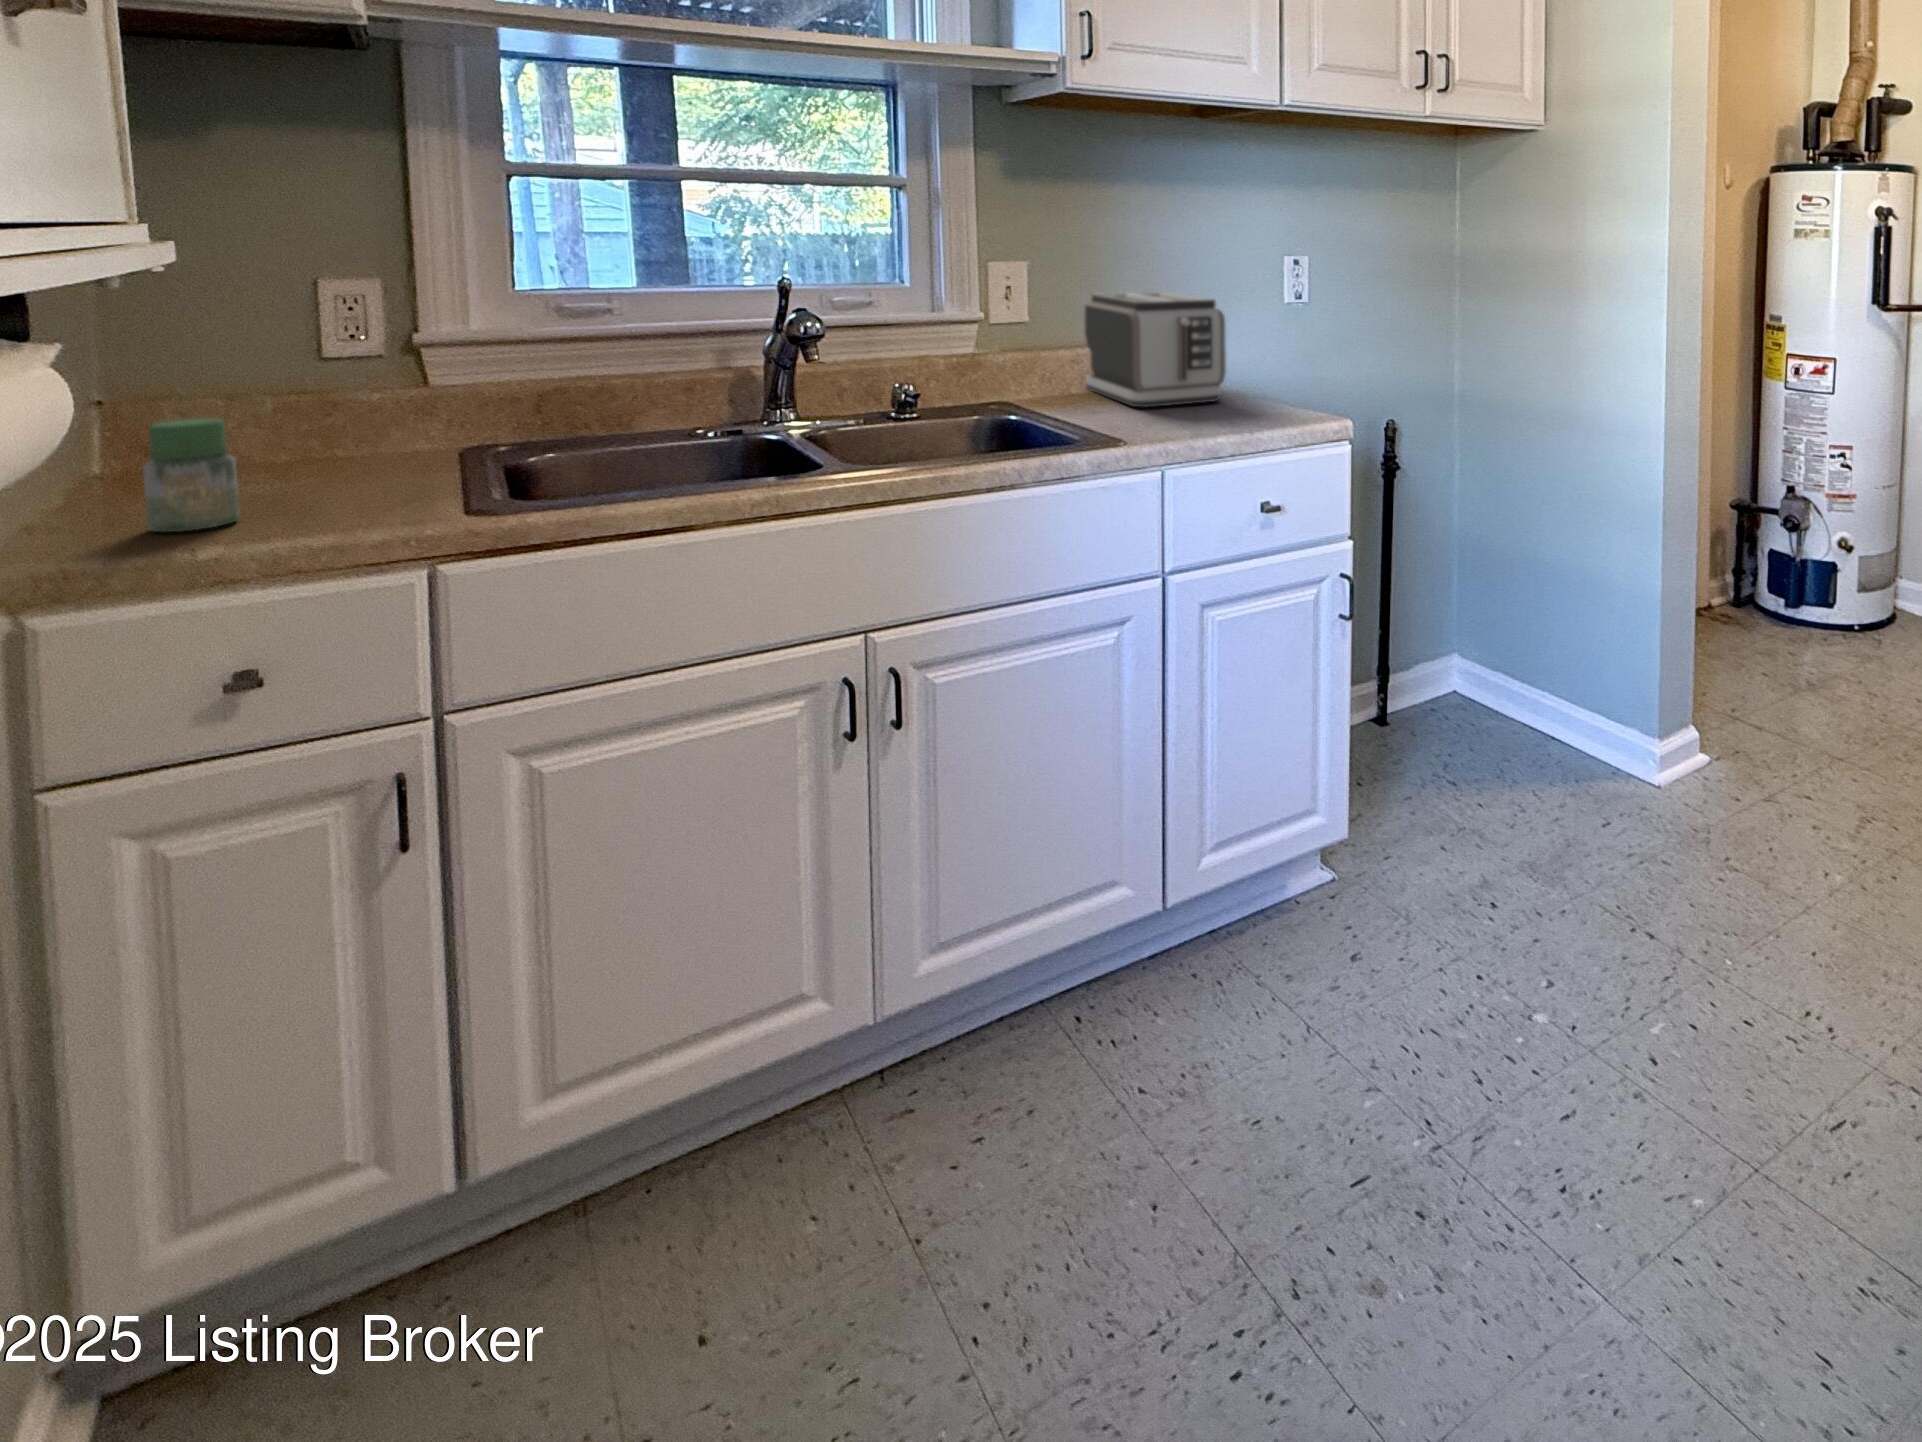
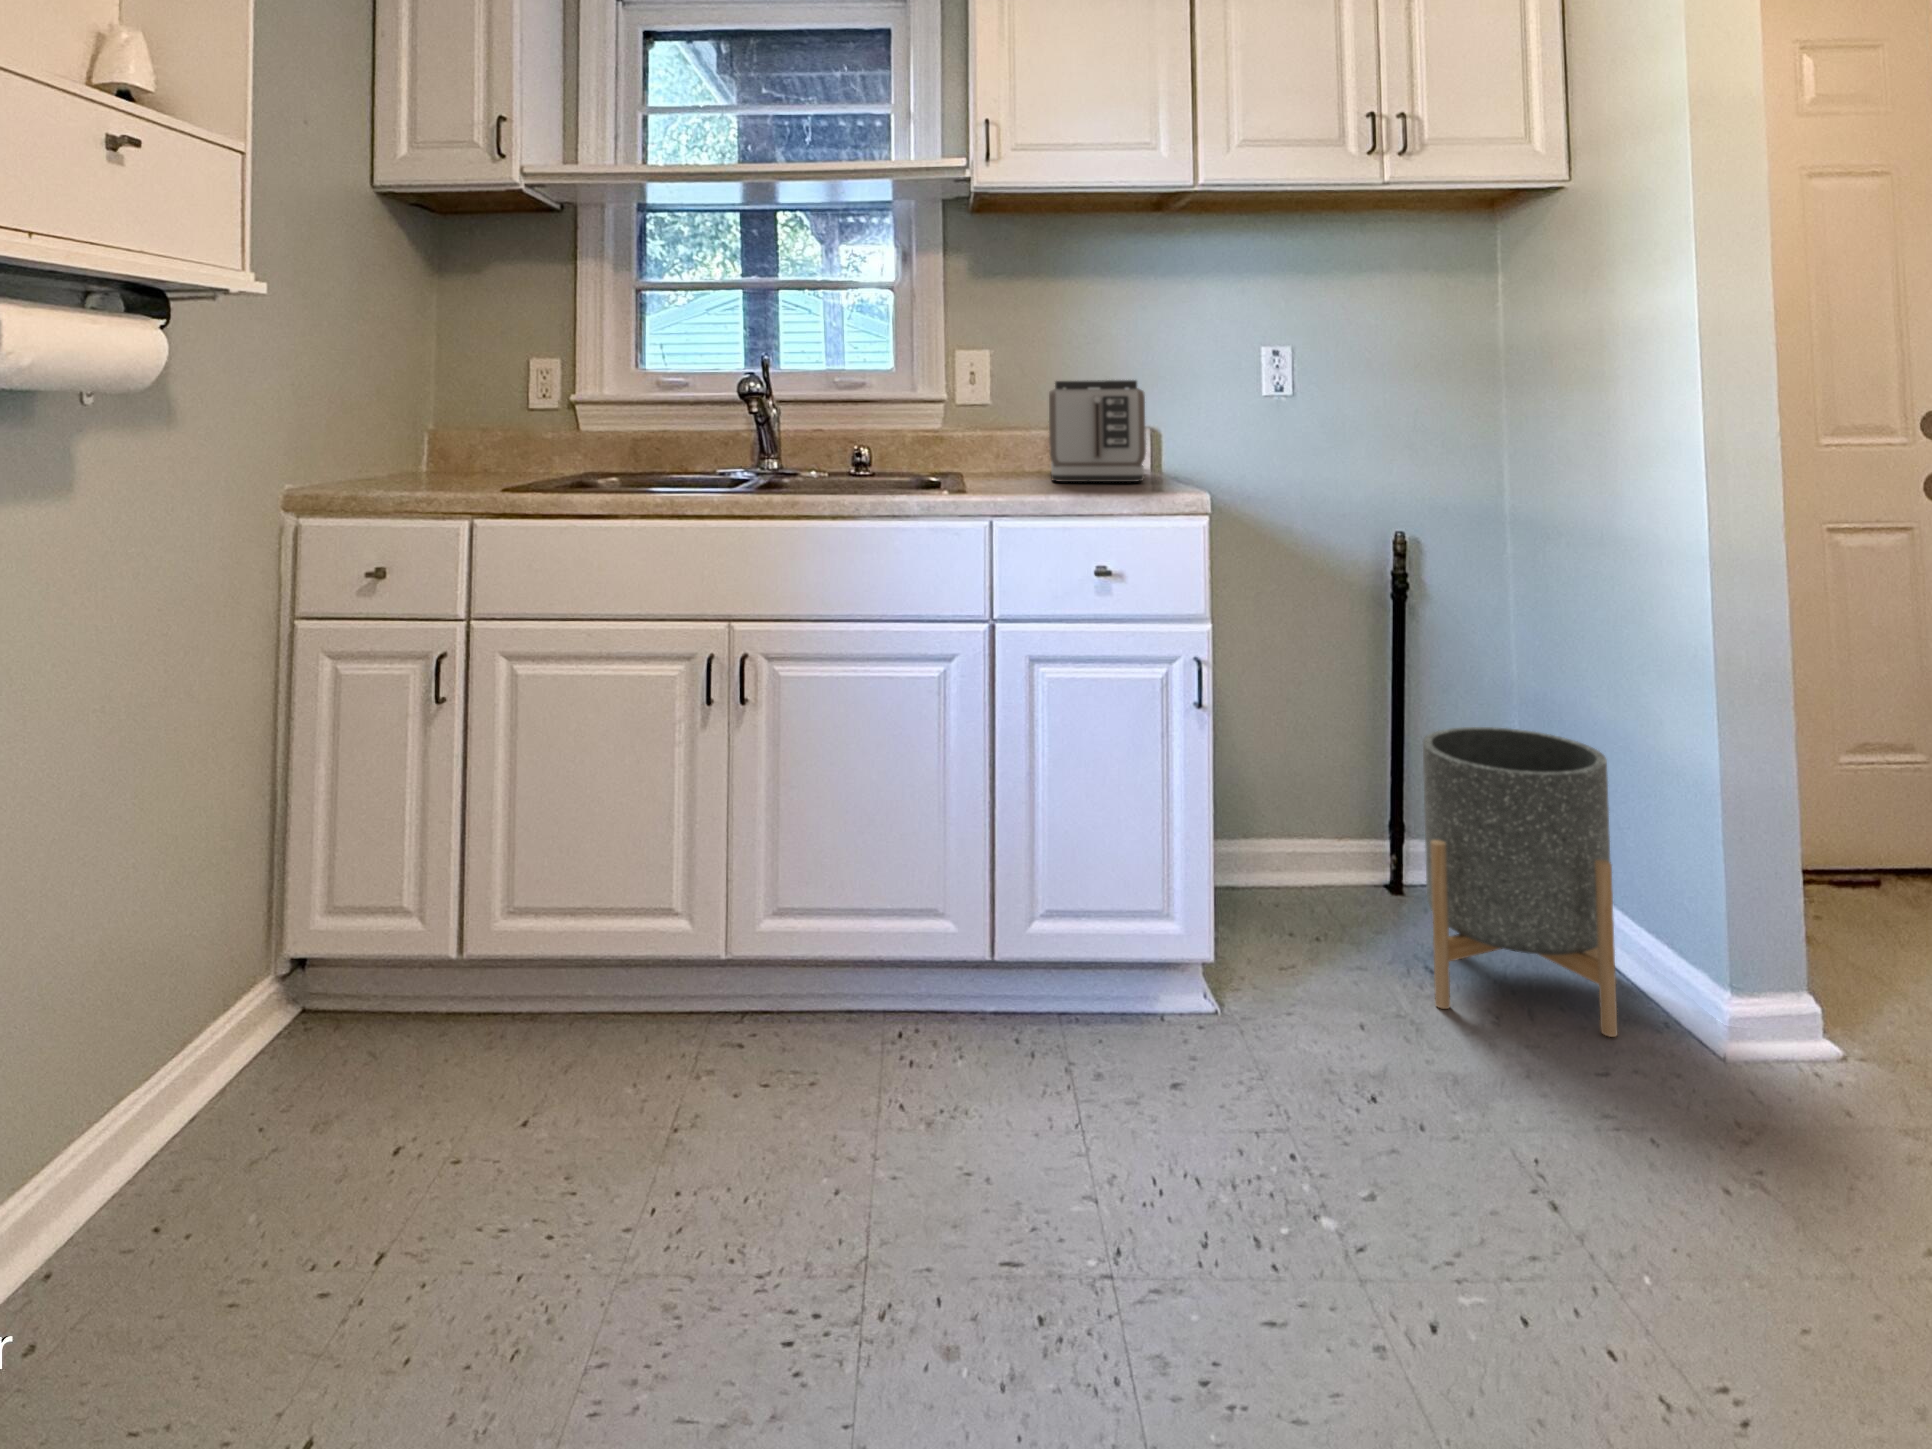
jar: present [143,418,240,532] -> none [392,426,434,490]
planter: none [1438,573,1597,809] -> present [1423,727,1618,1037]

